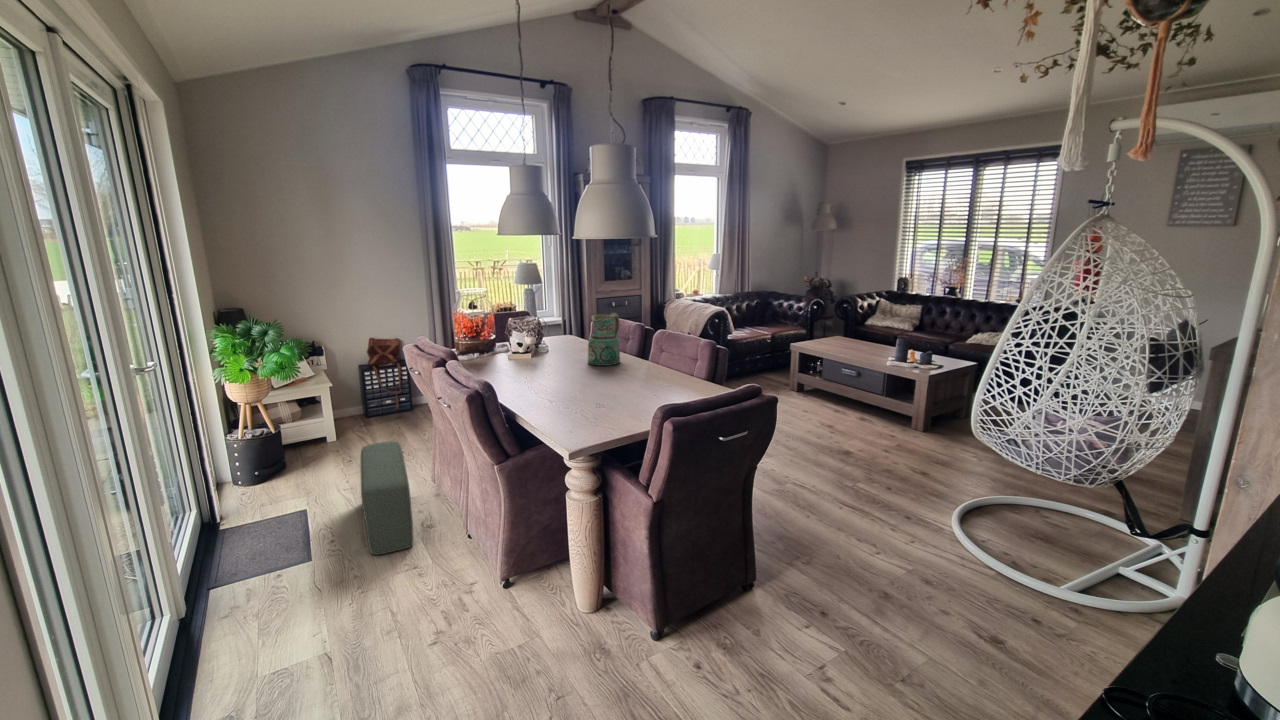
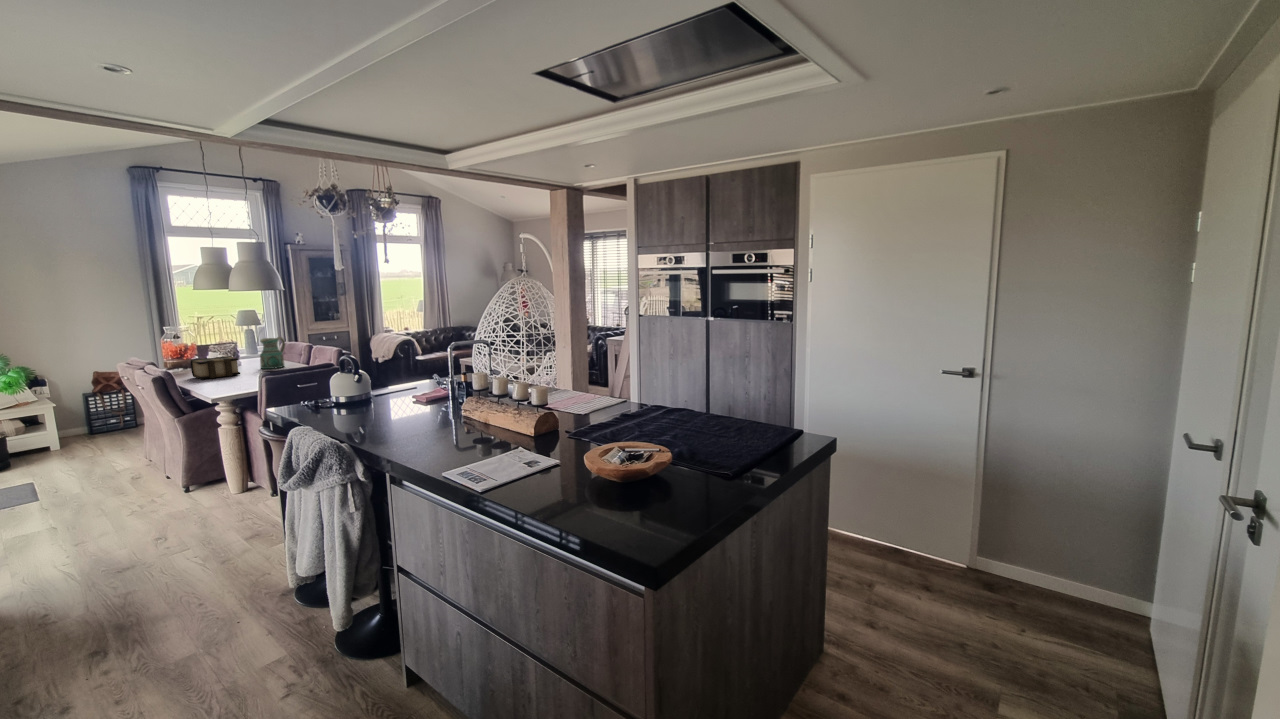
book: none [502,344,571,386] -> present [191,356,240,379]
pouf: present [361,441,413,555] -> none [81,430,124,493]

